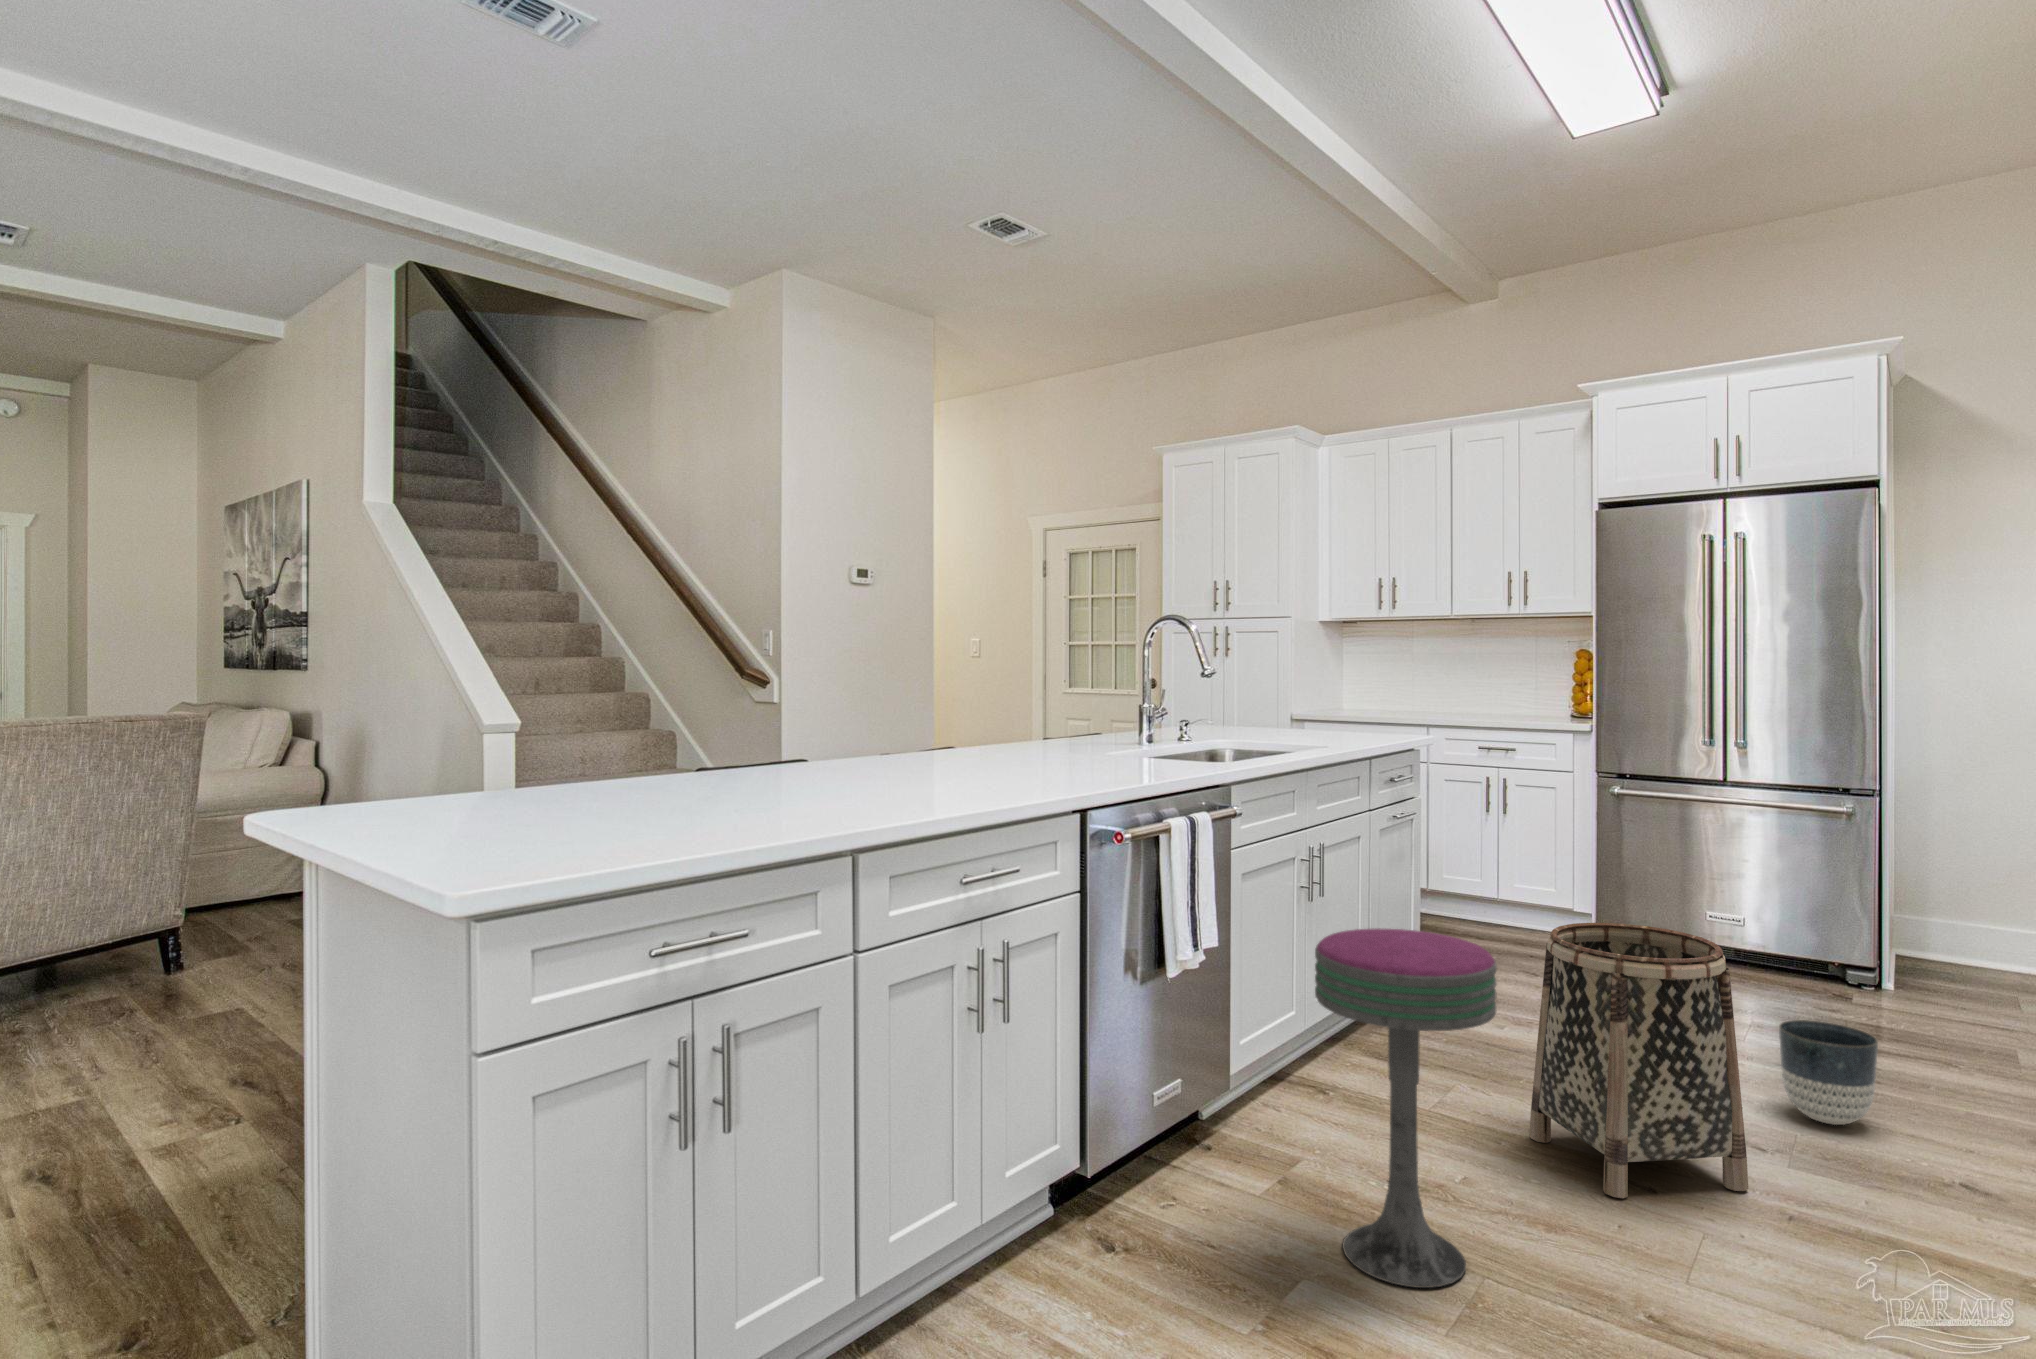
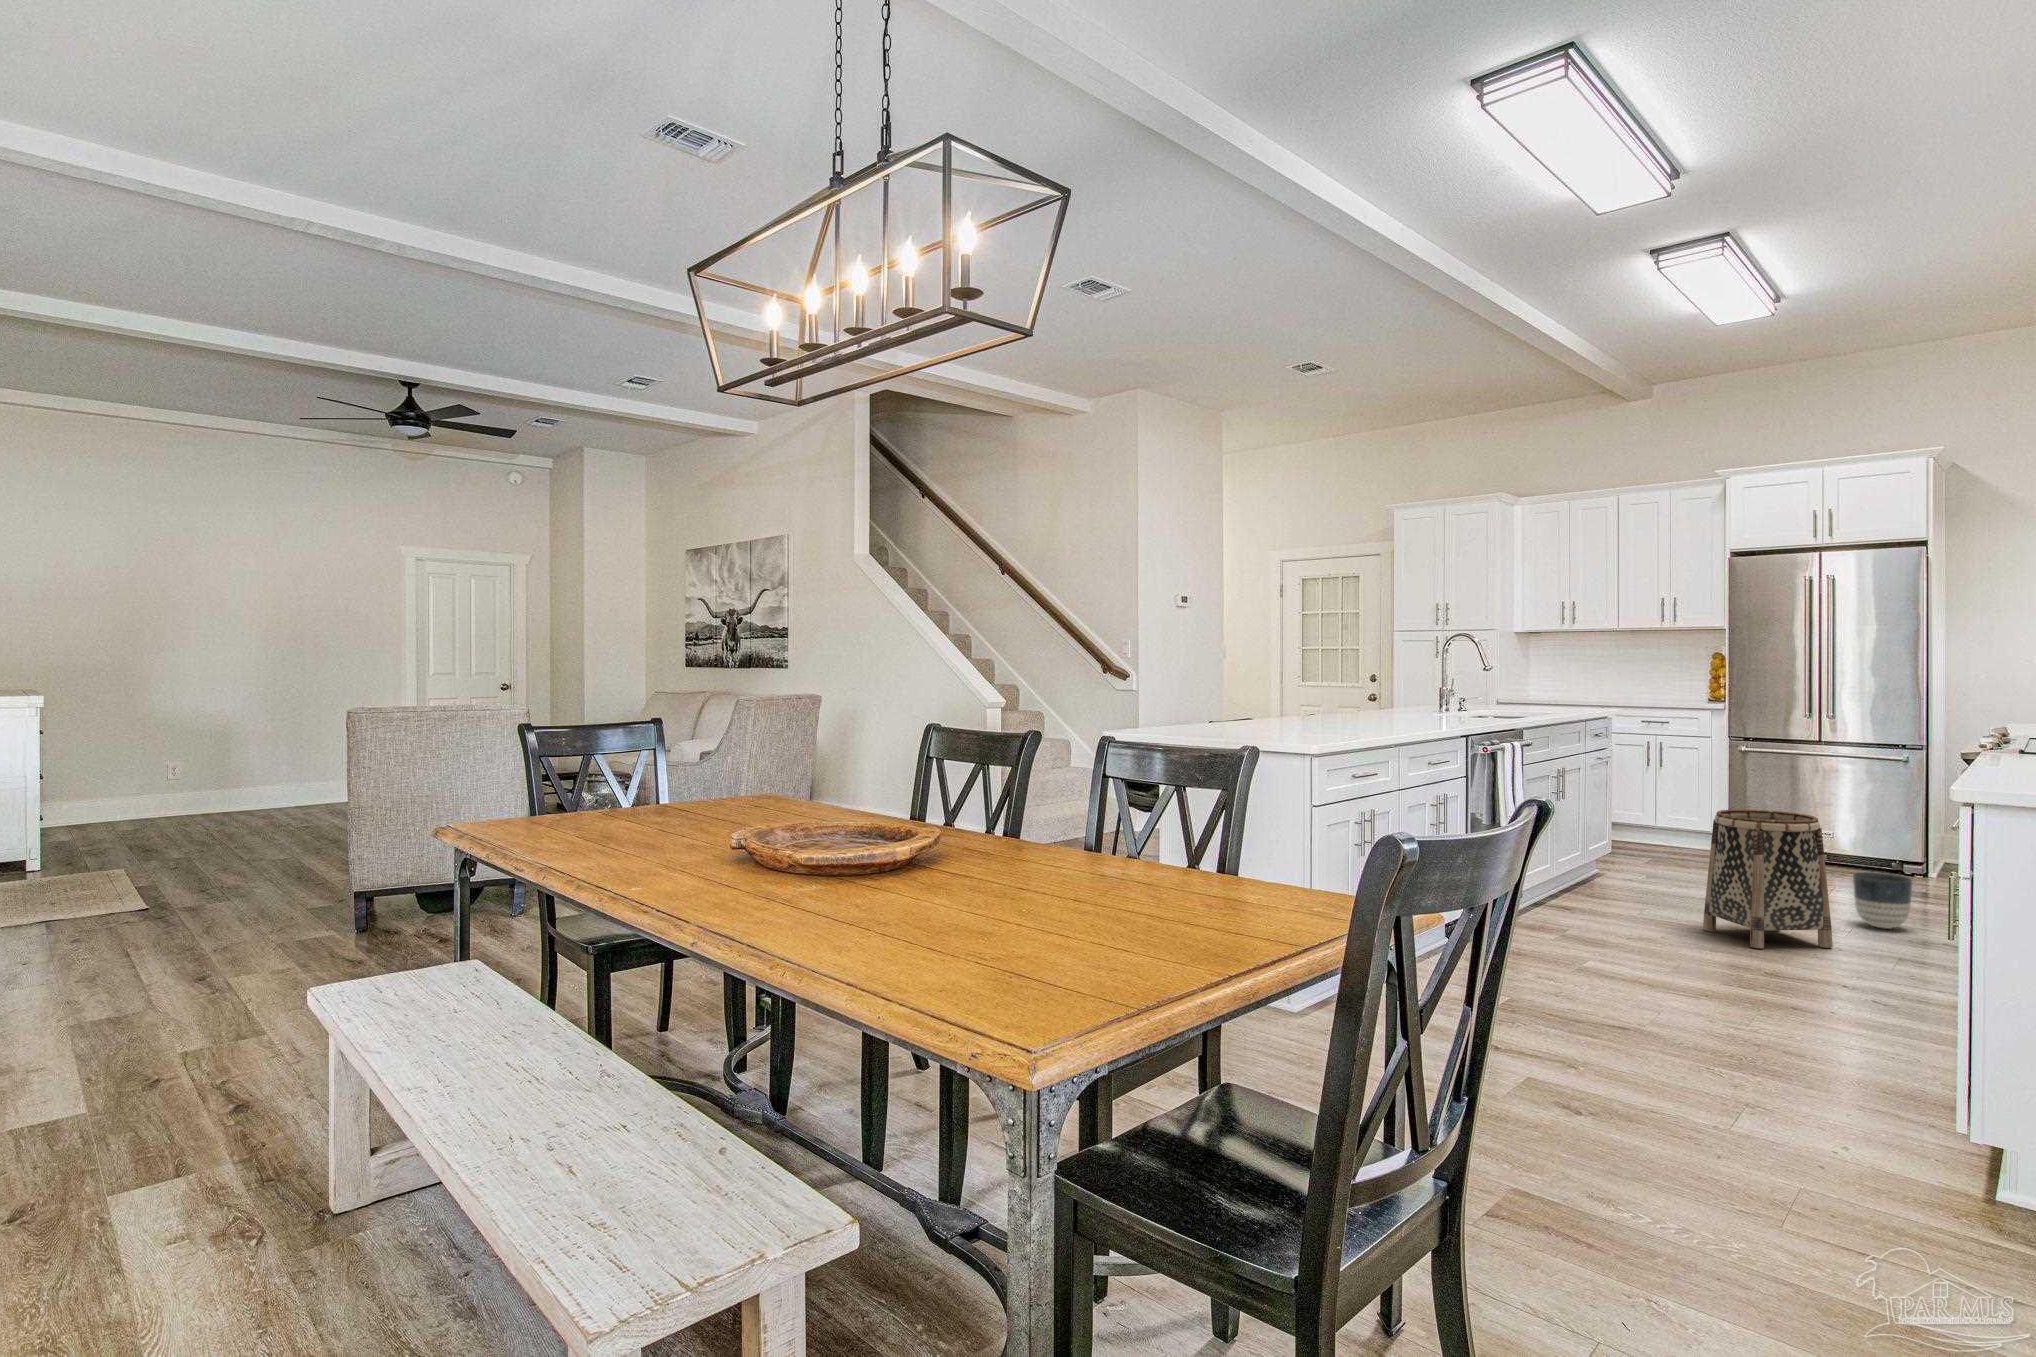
bar stool: present [1315,928,1497,1288] -> none [1598,800,1698,970]

